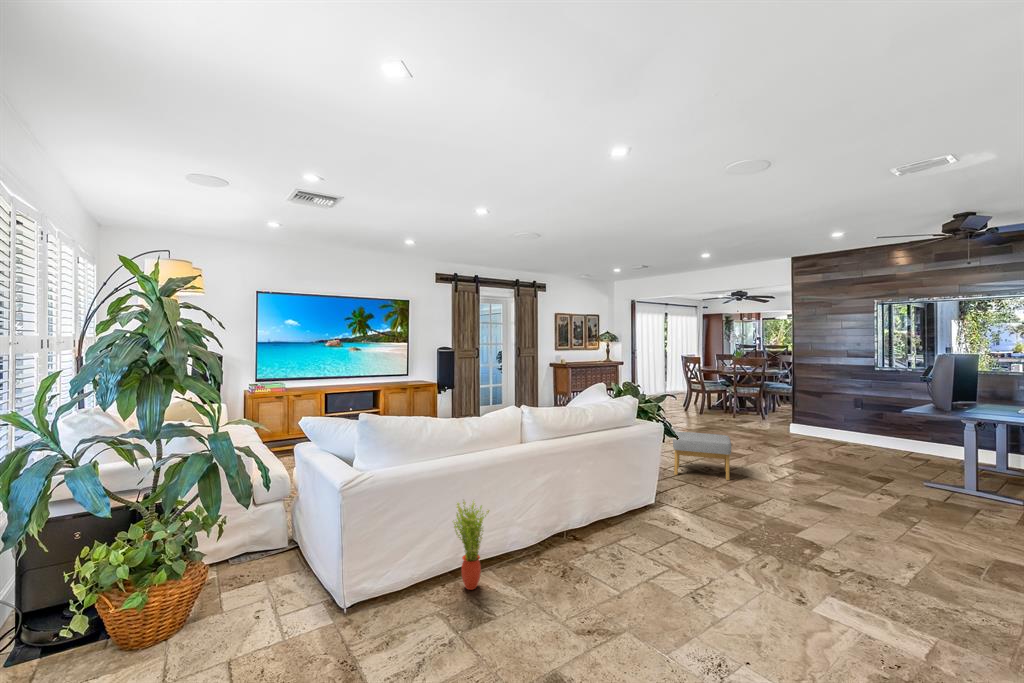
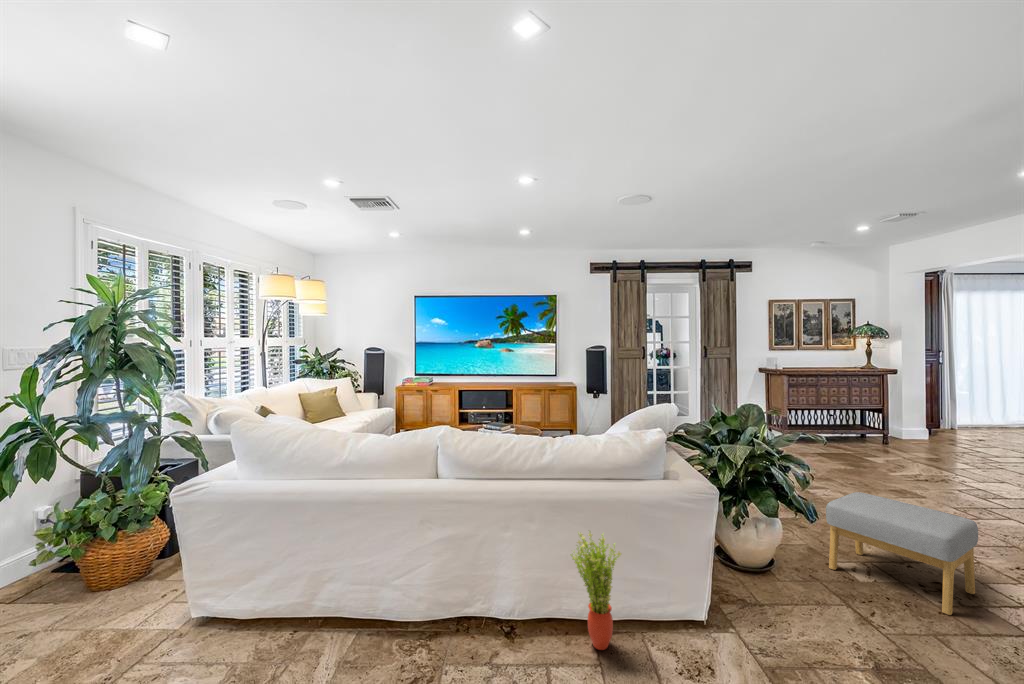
potted plant: present [454,501,489,590] -> present [571,533,621,650]

